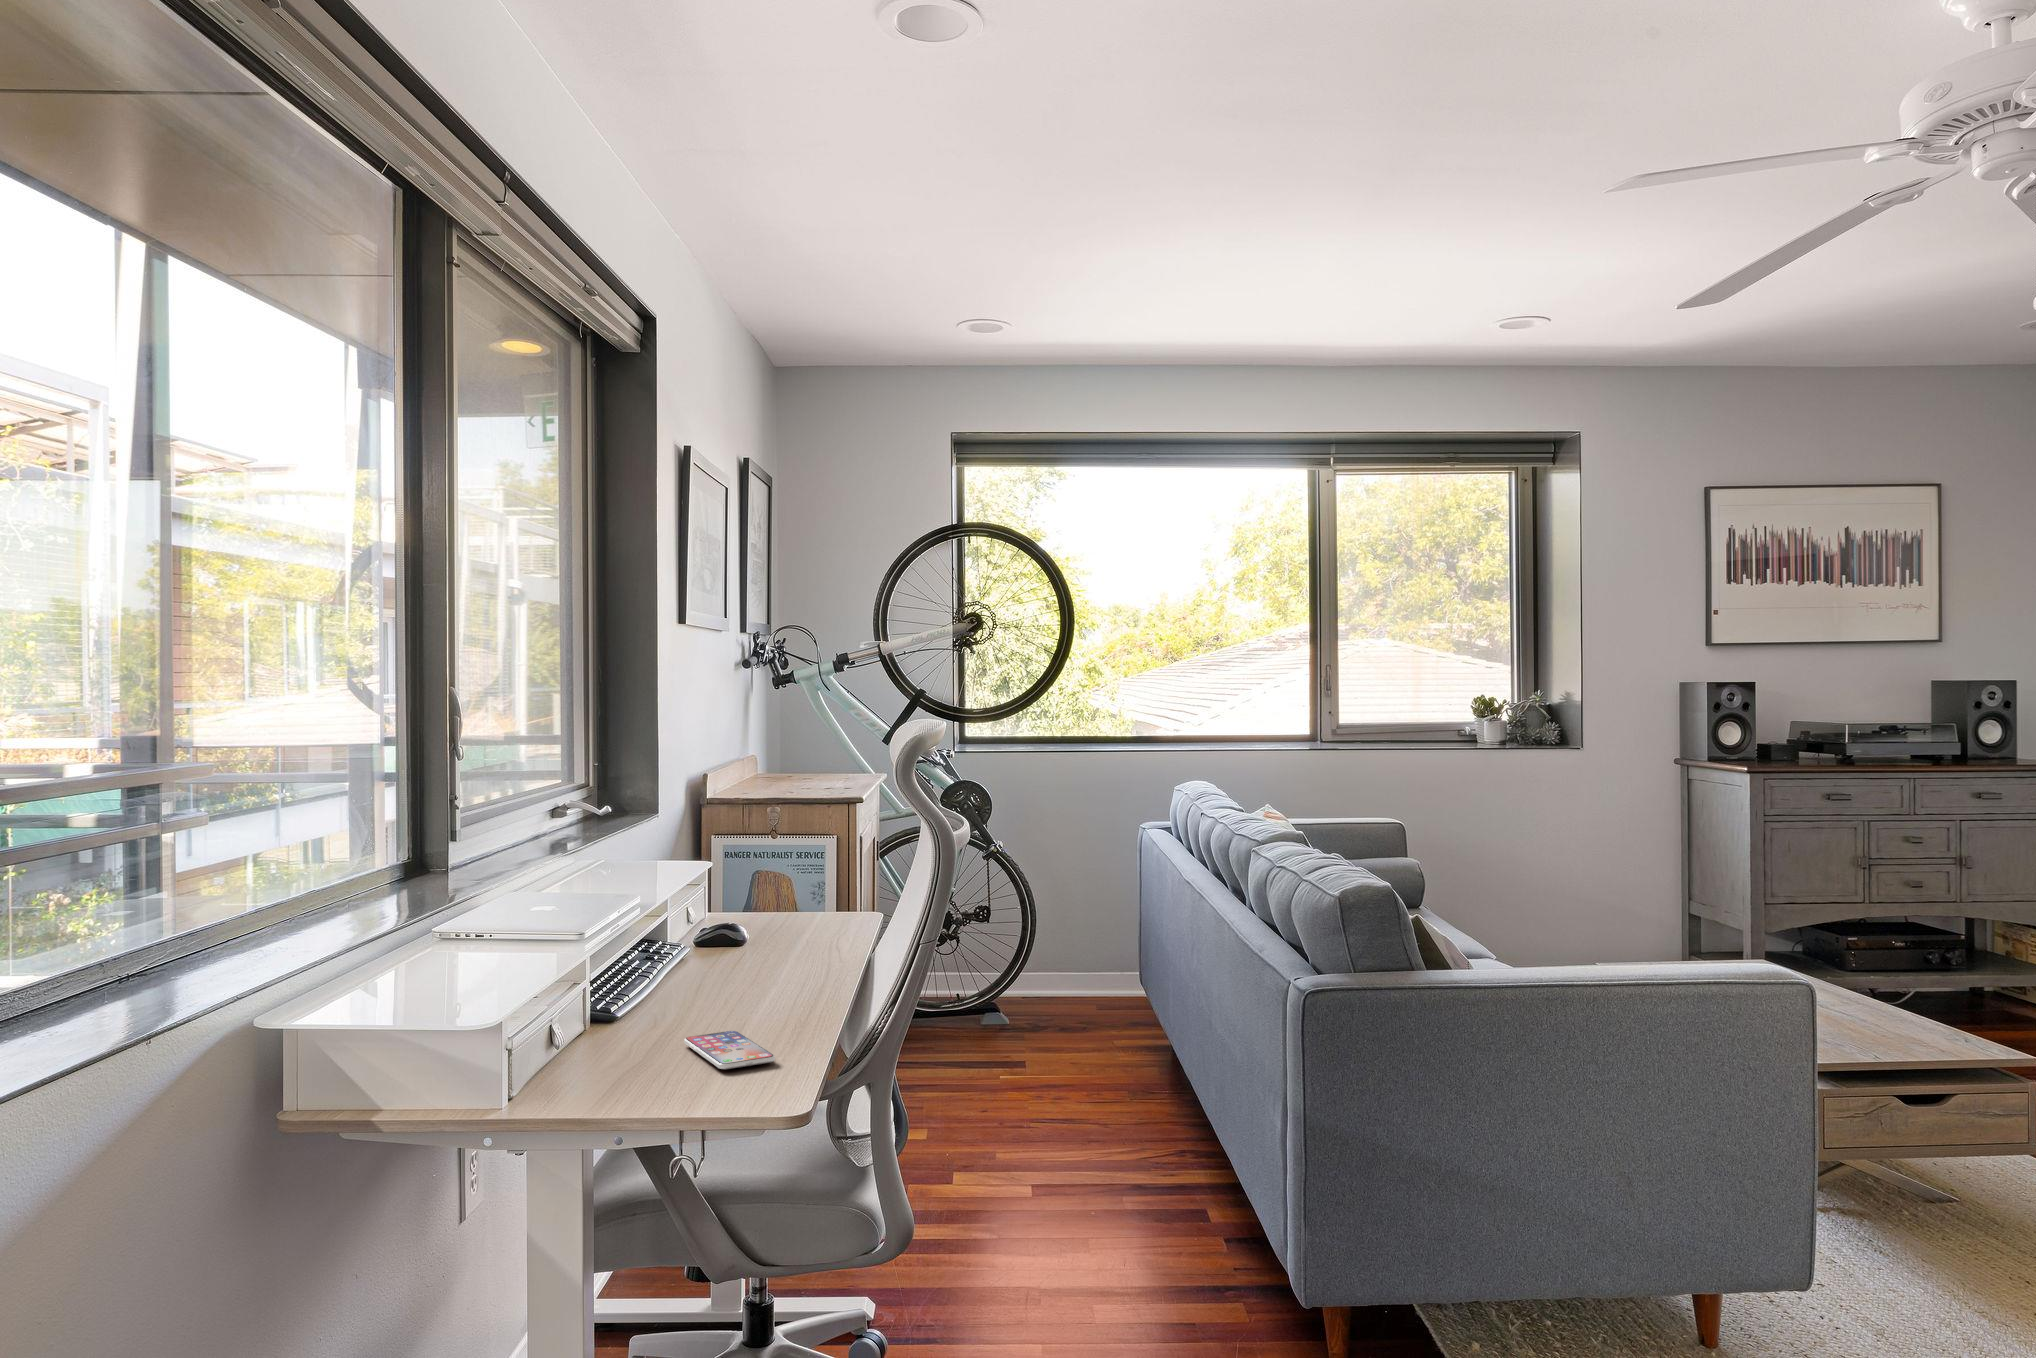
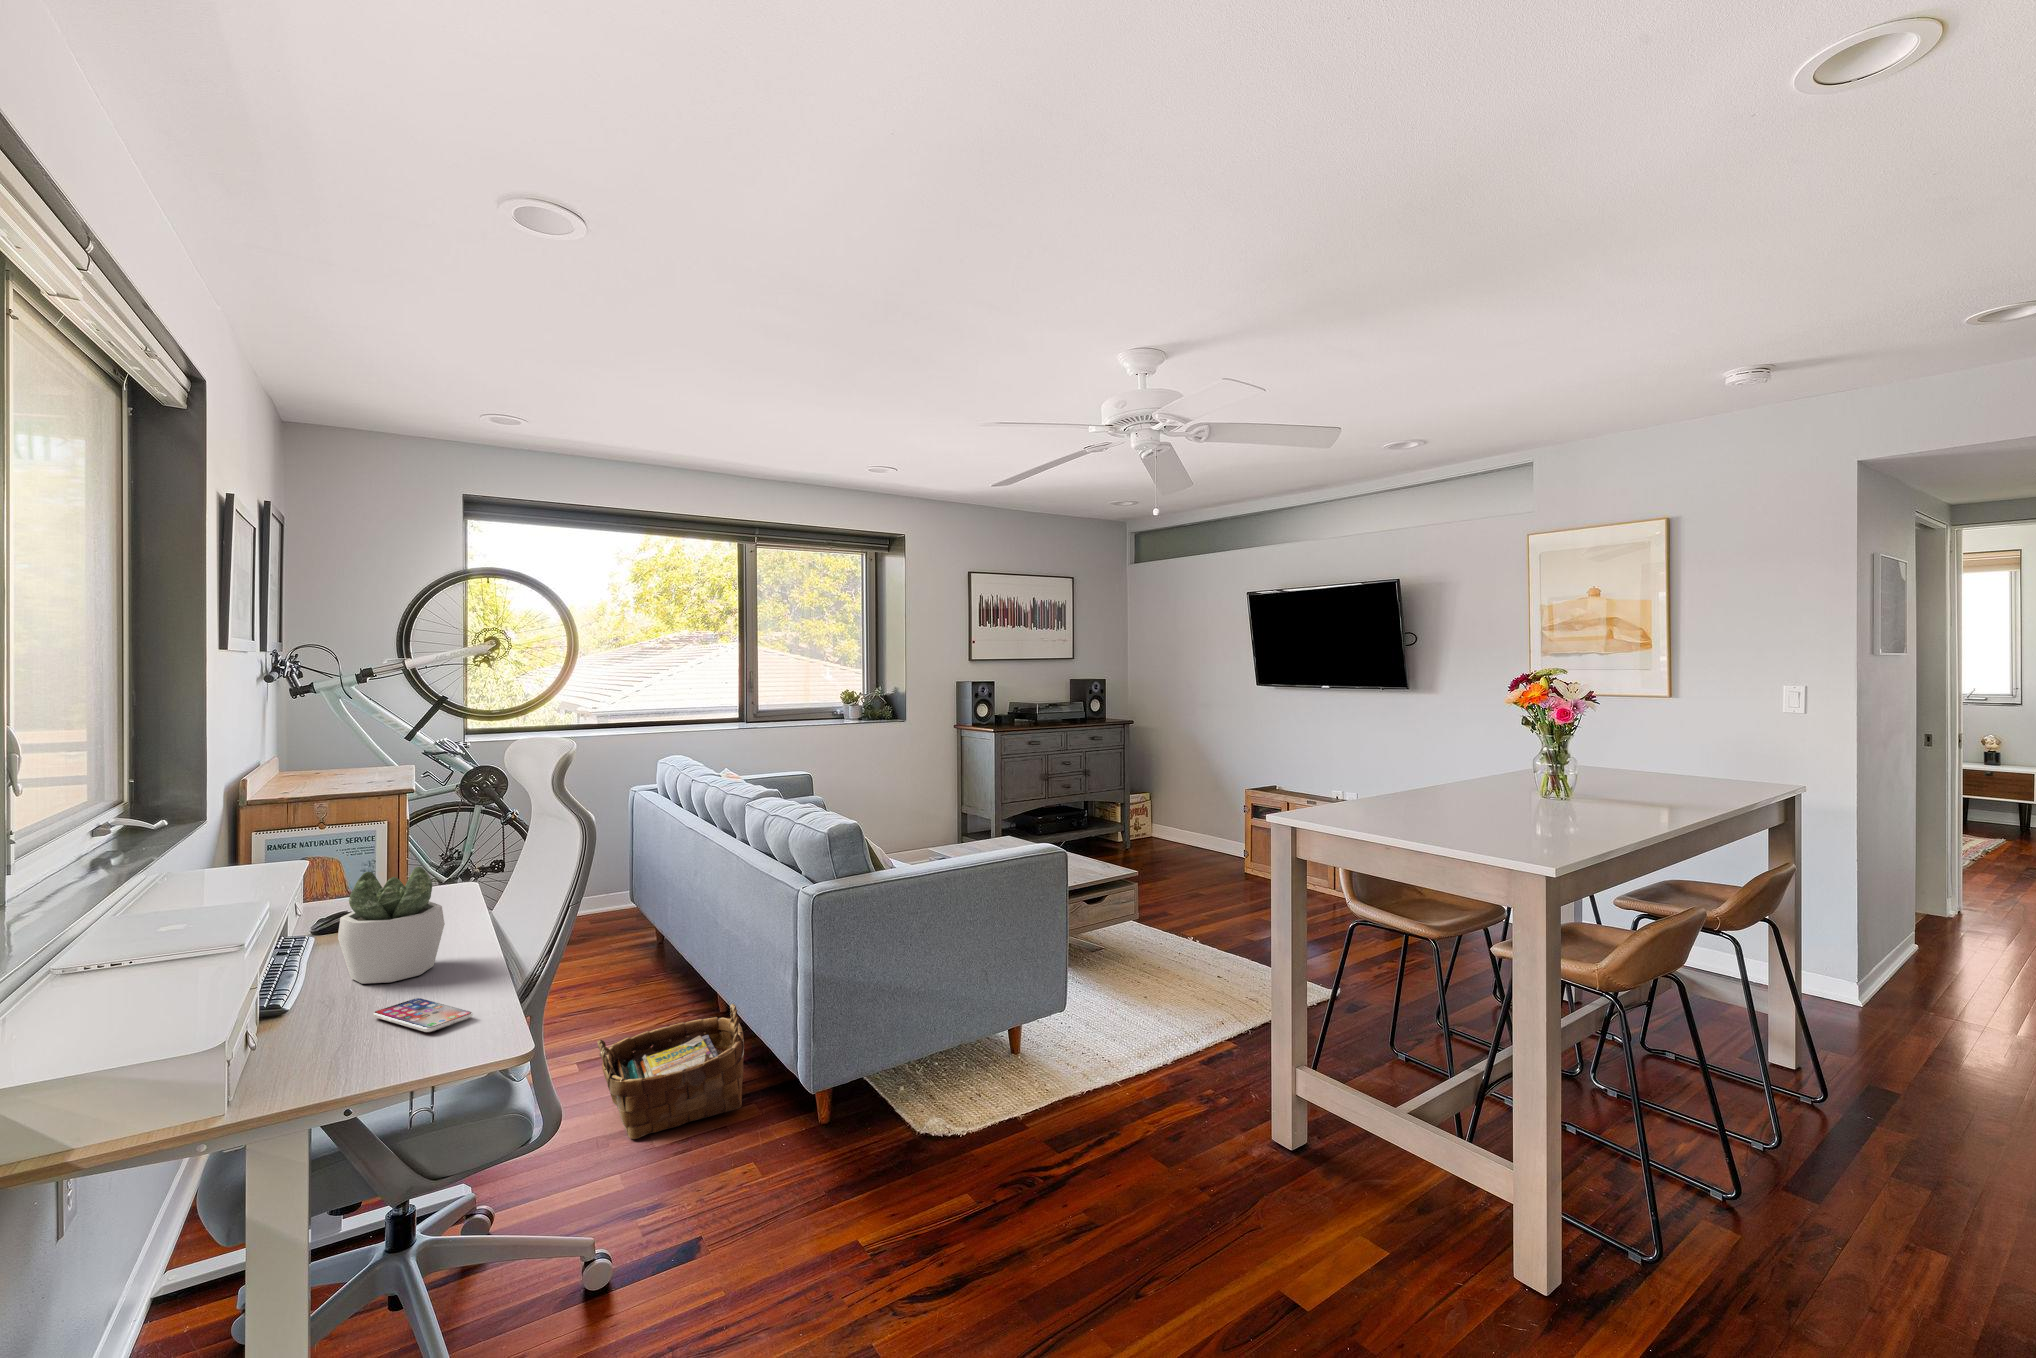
succulent plant: none [681,875,788,1011] -> present [338,867,445,984]
woven basket: none [1033,1140,1229,1301] -> present [597,1003,744,1139]

